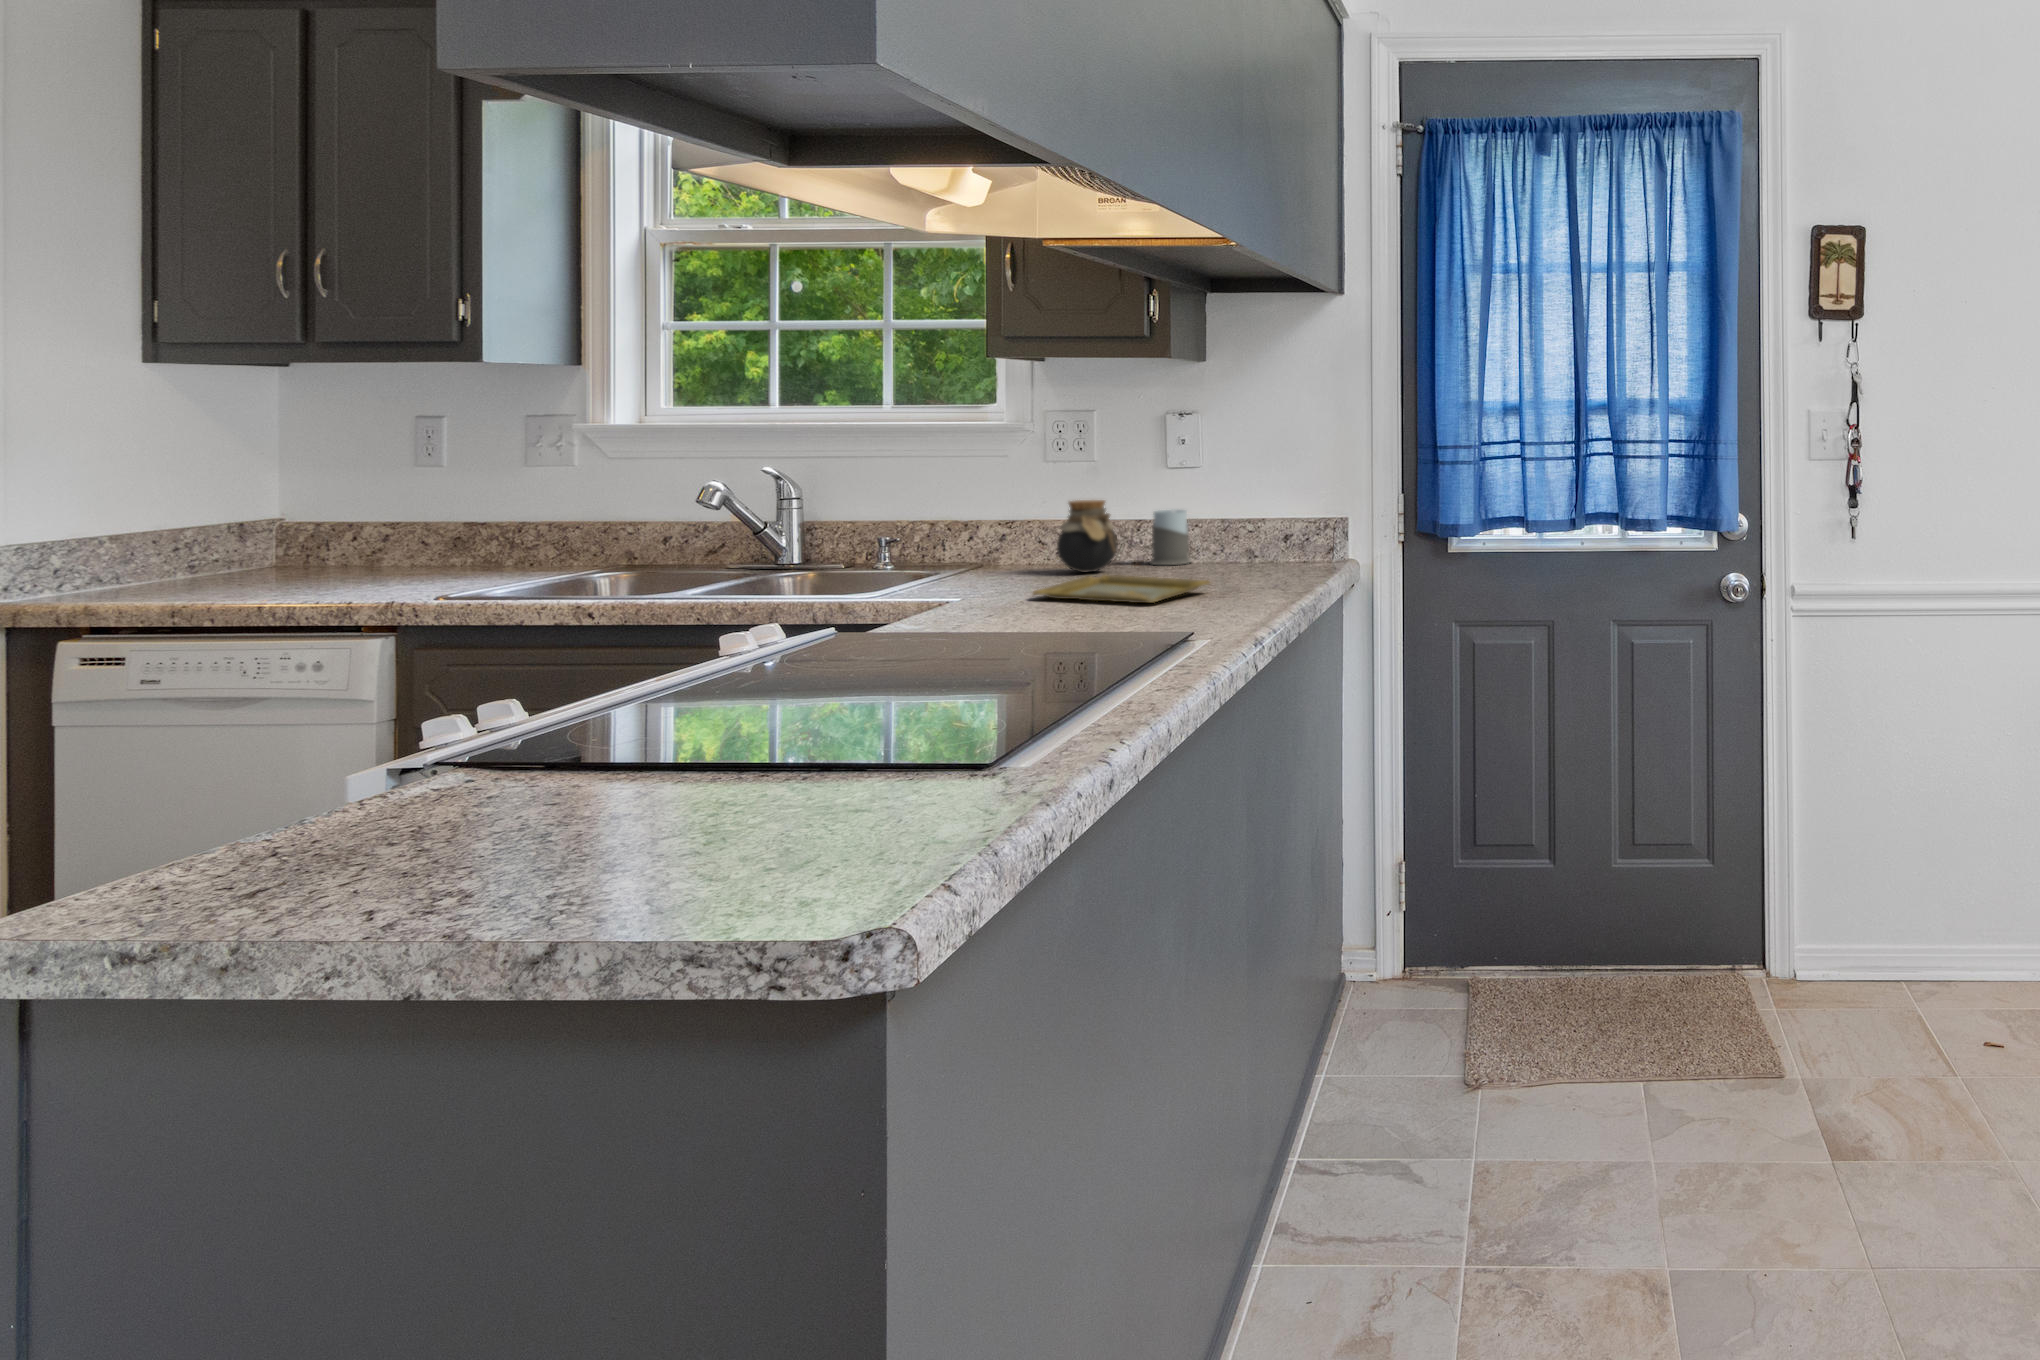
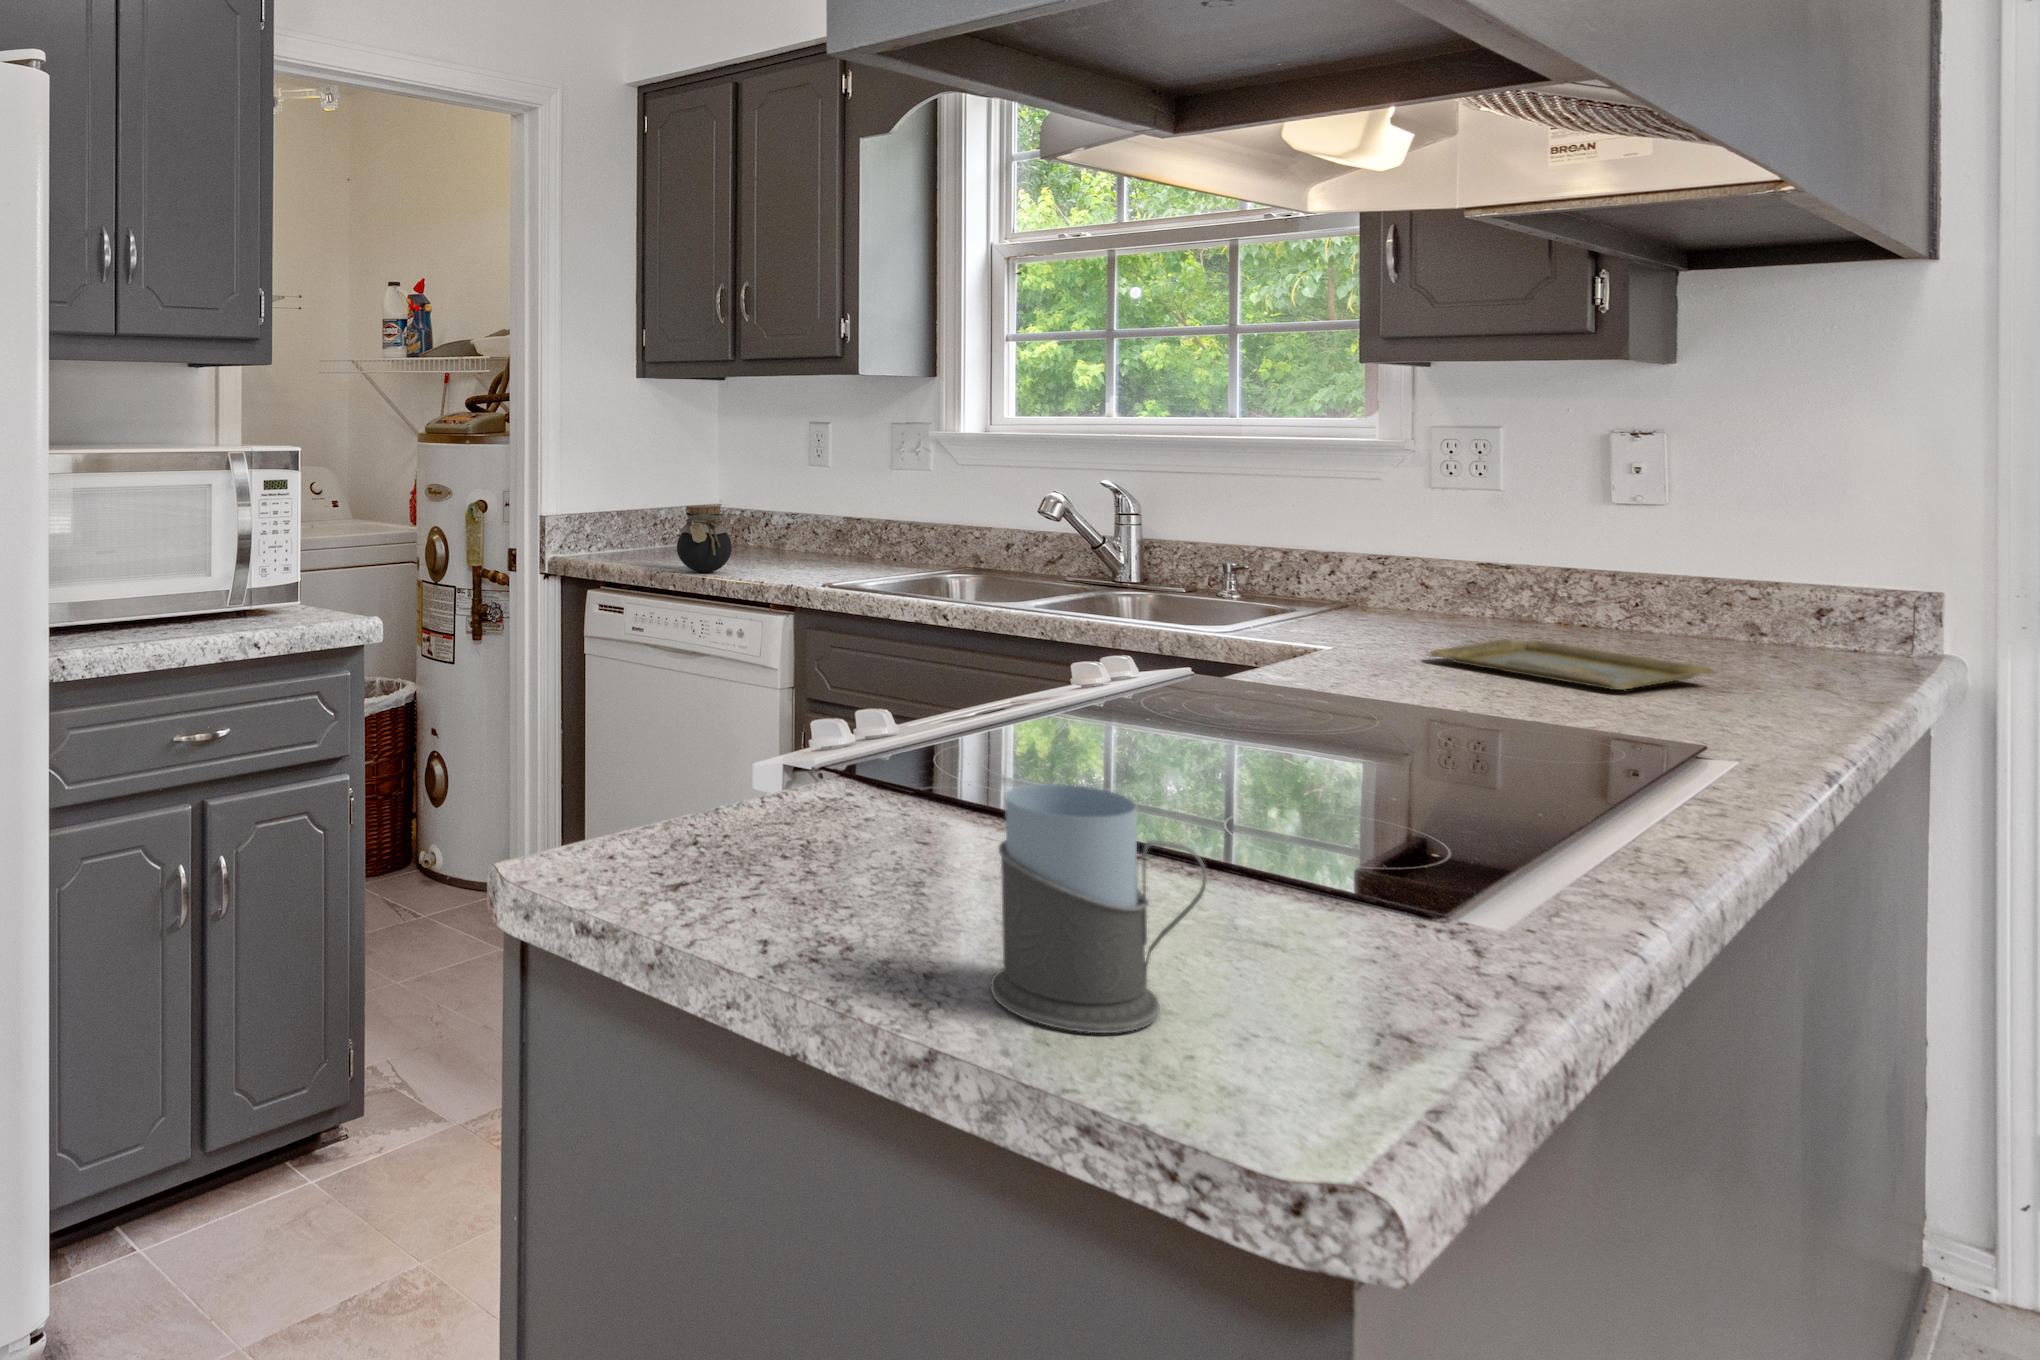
jar: present [1057,500,1118,572] -> present [677,505,732,572]
mug: present [1150,510,1191,565] -> present [991,784,1207,1033]

